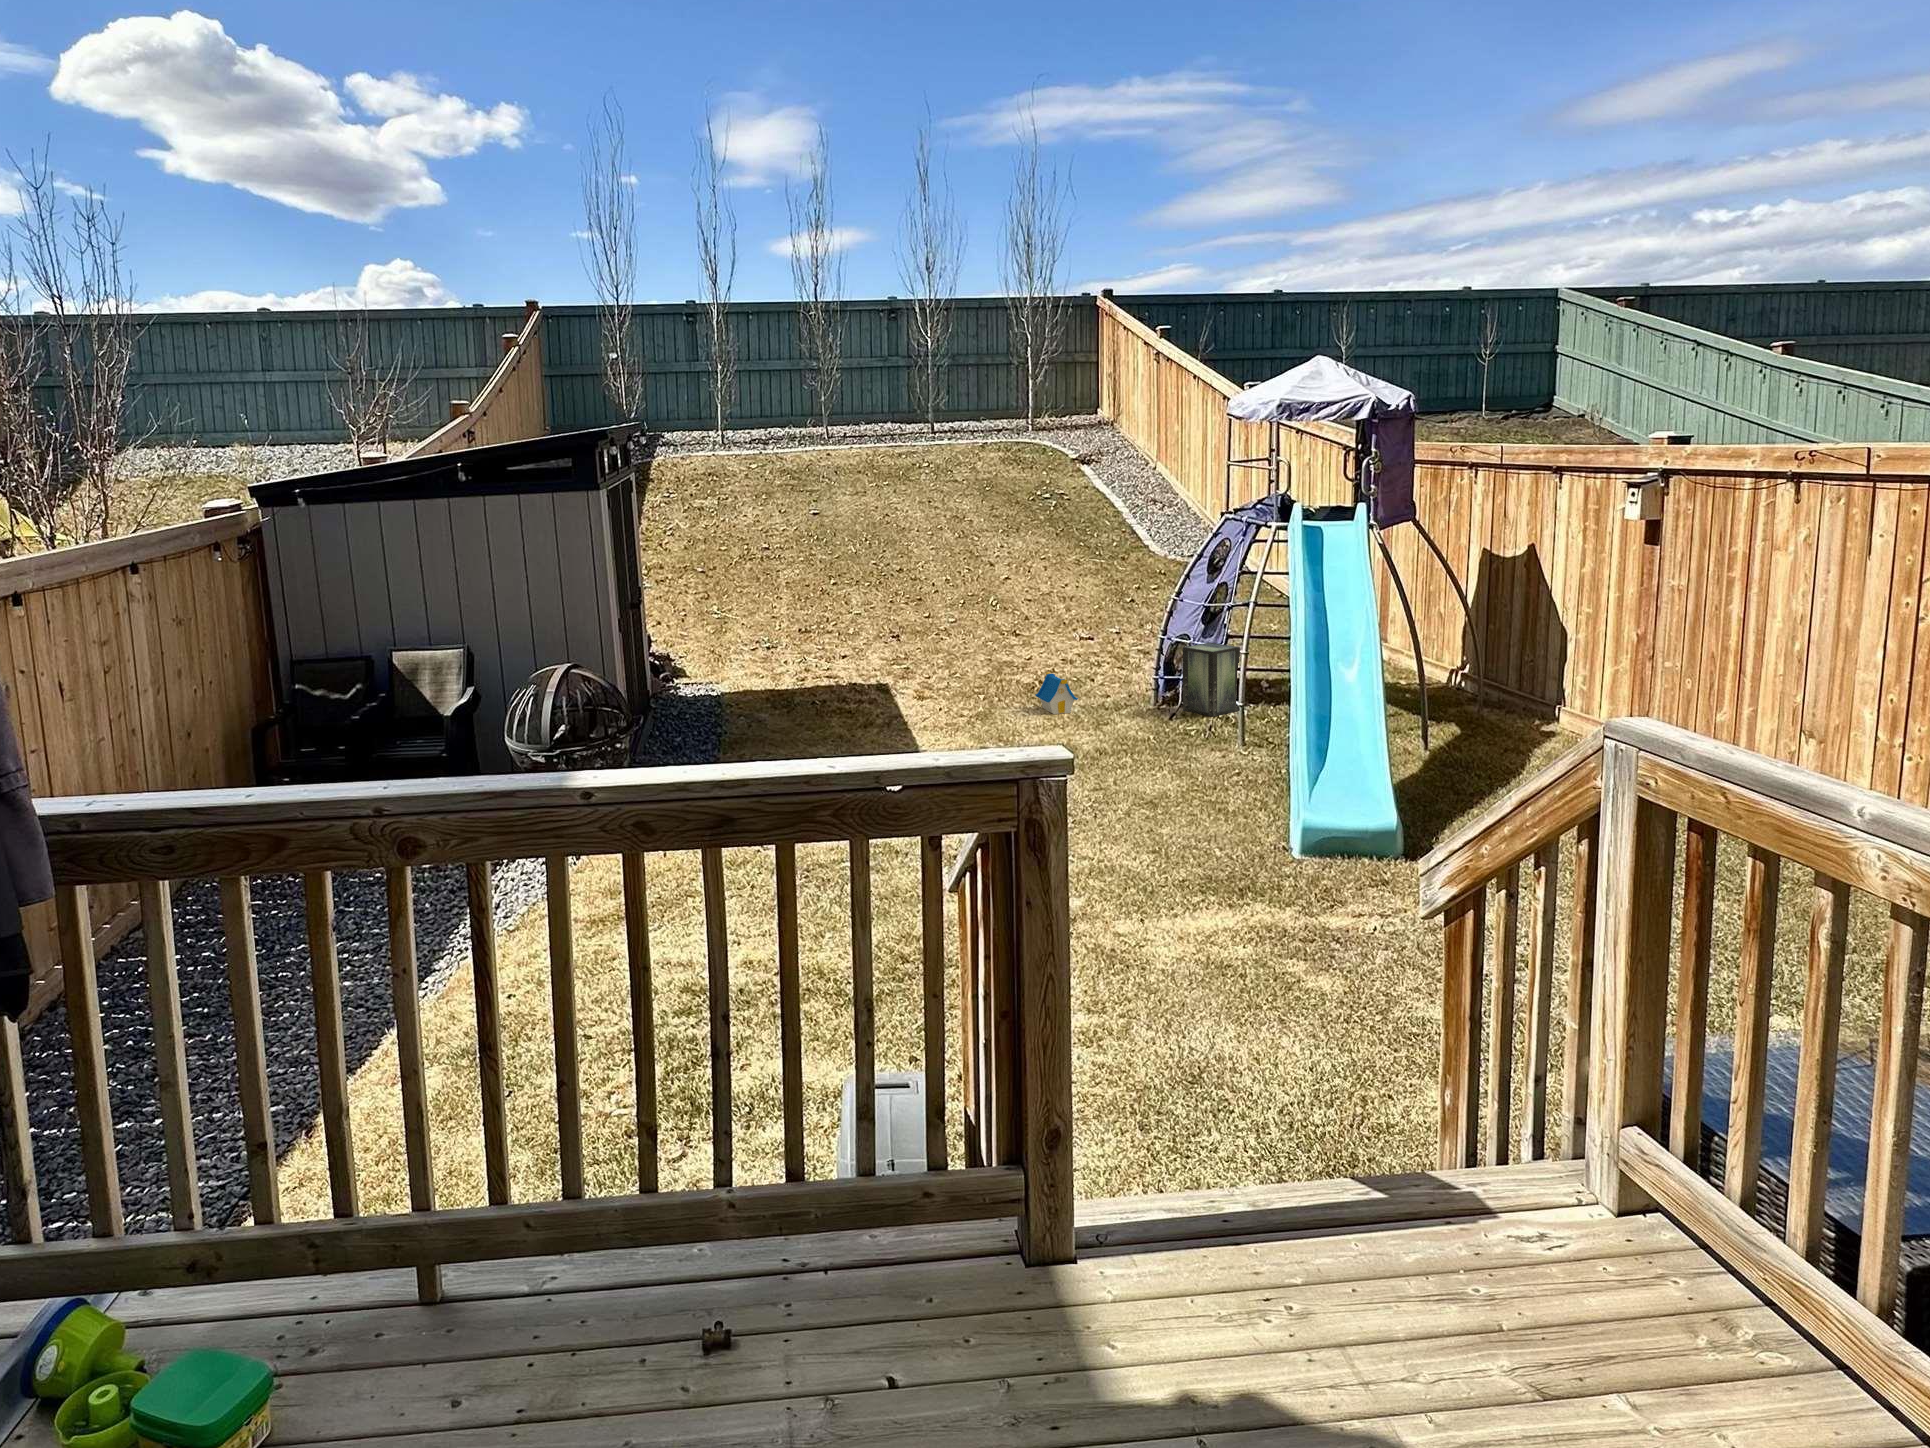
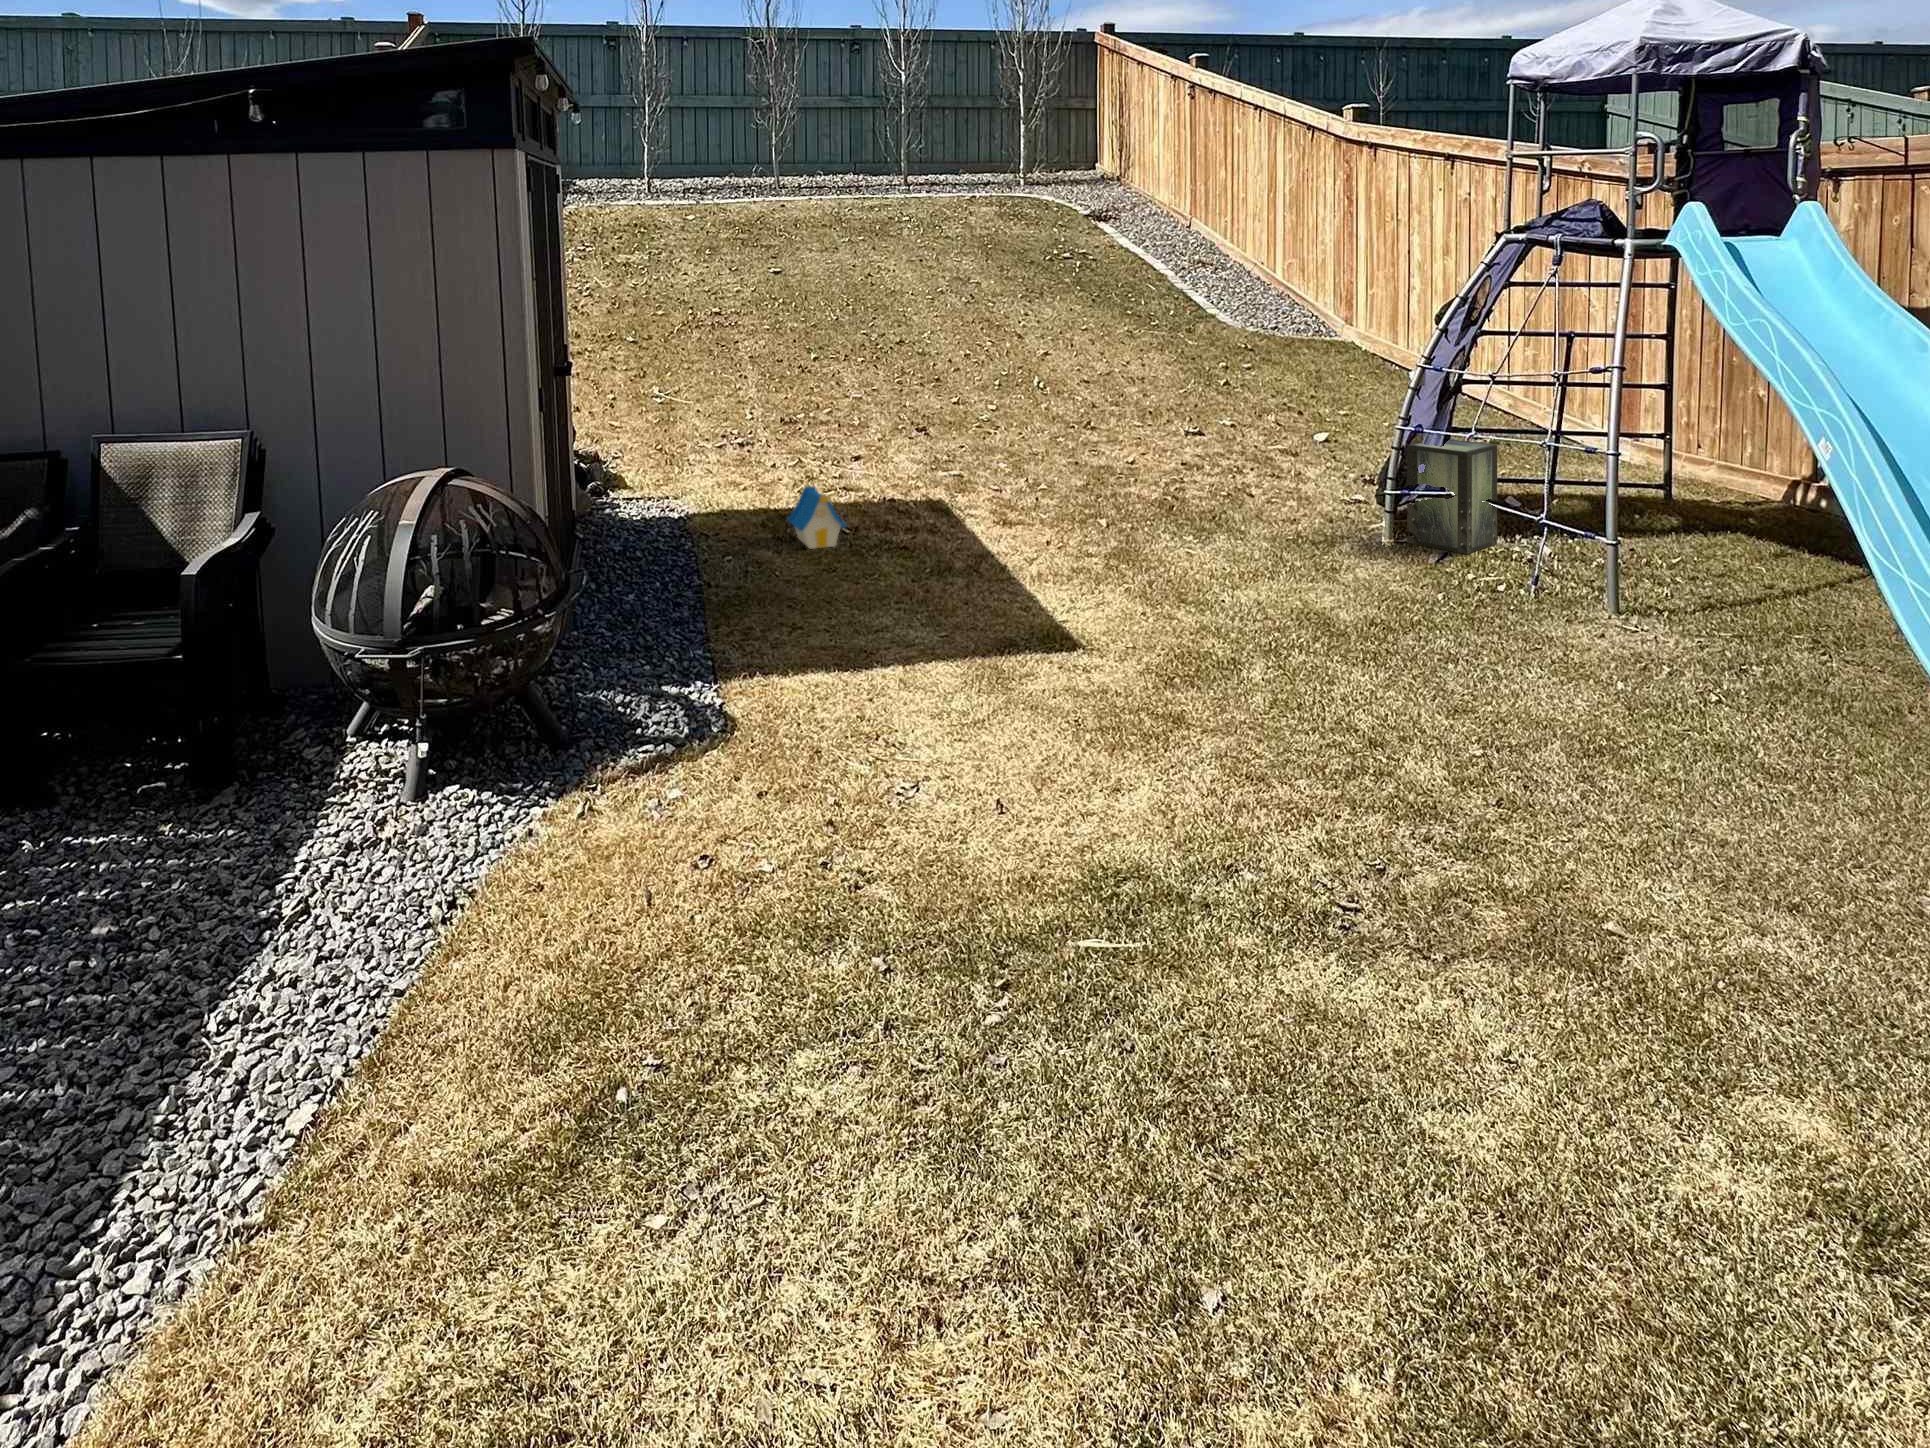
toy house: present [1035,672,1078,714] -> present [787,484,846,549]

